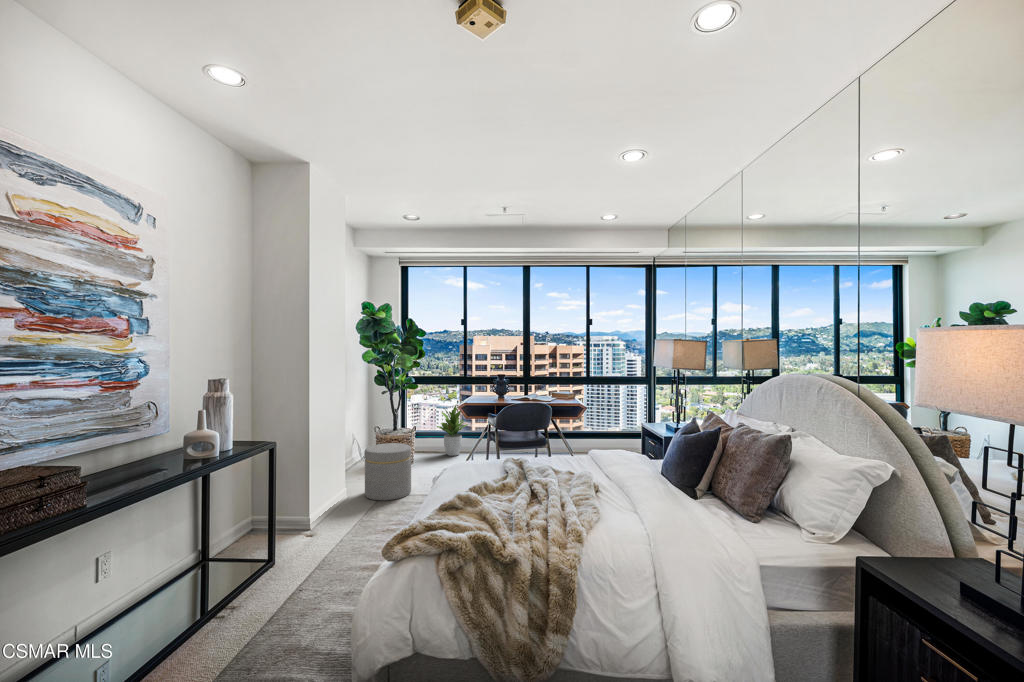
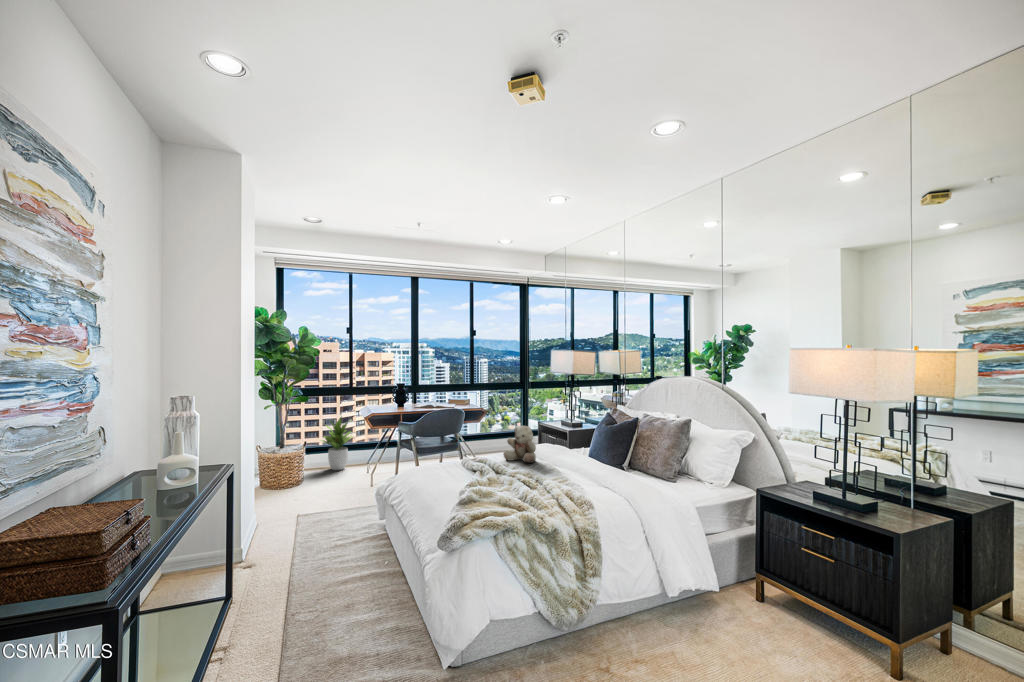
teddy bear: none [552,426,587,471] -> present [503,426,536,463]
ottoman: present [364,443,411,501] -> none [272,459,325,521]

